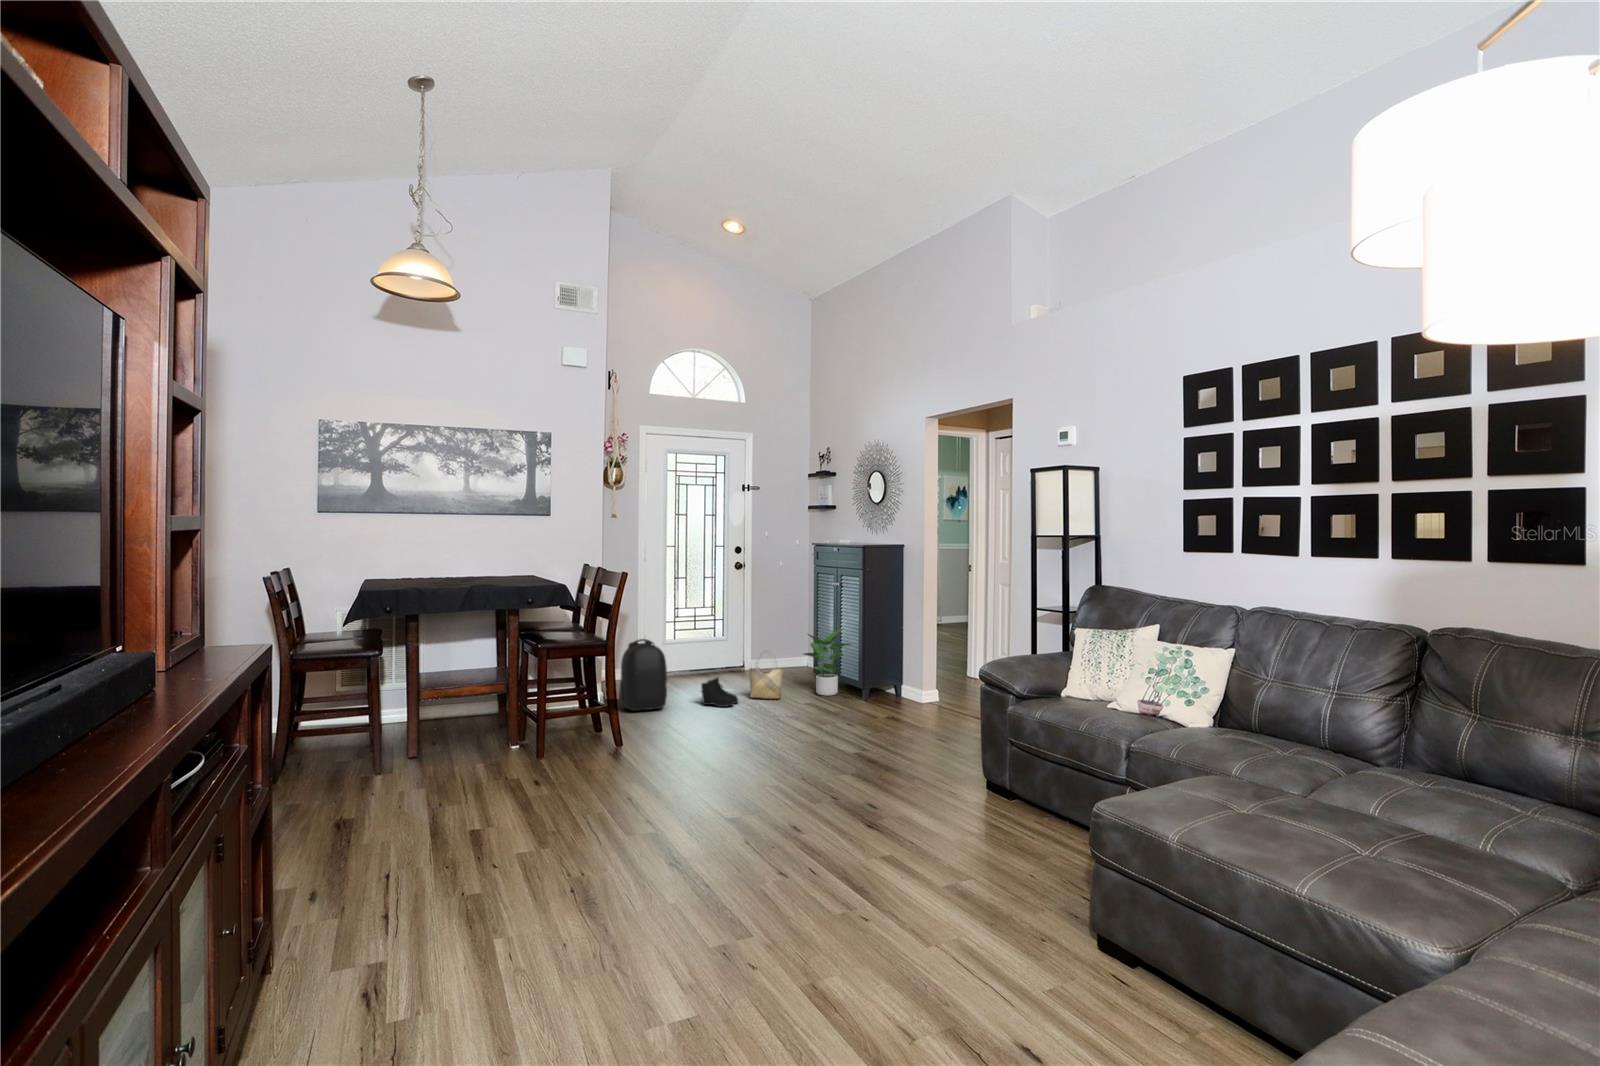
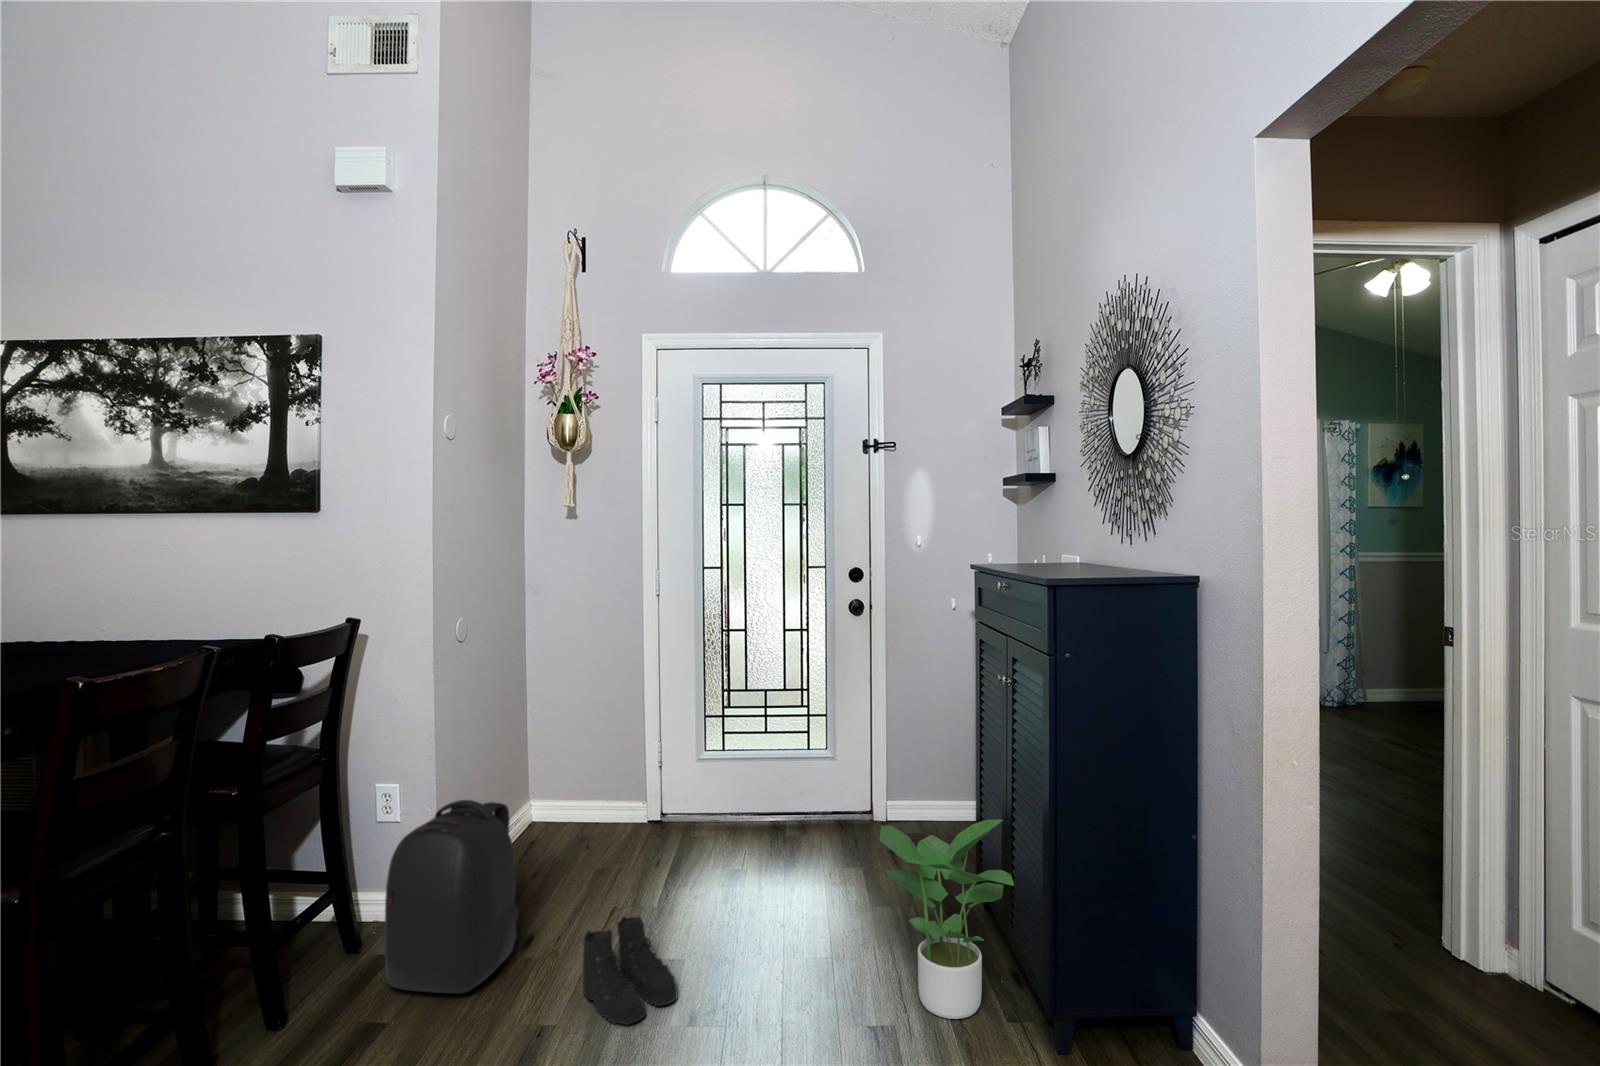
woven basket: present [749,652,783,699] -> none [727,855,813,1006]

